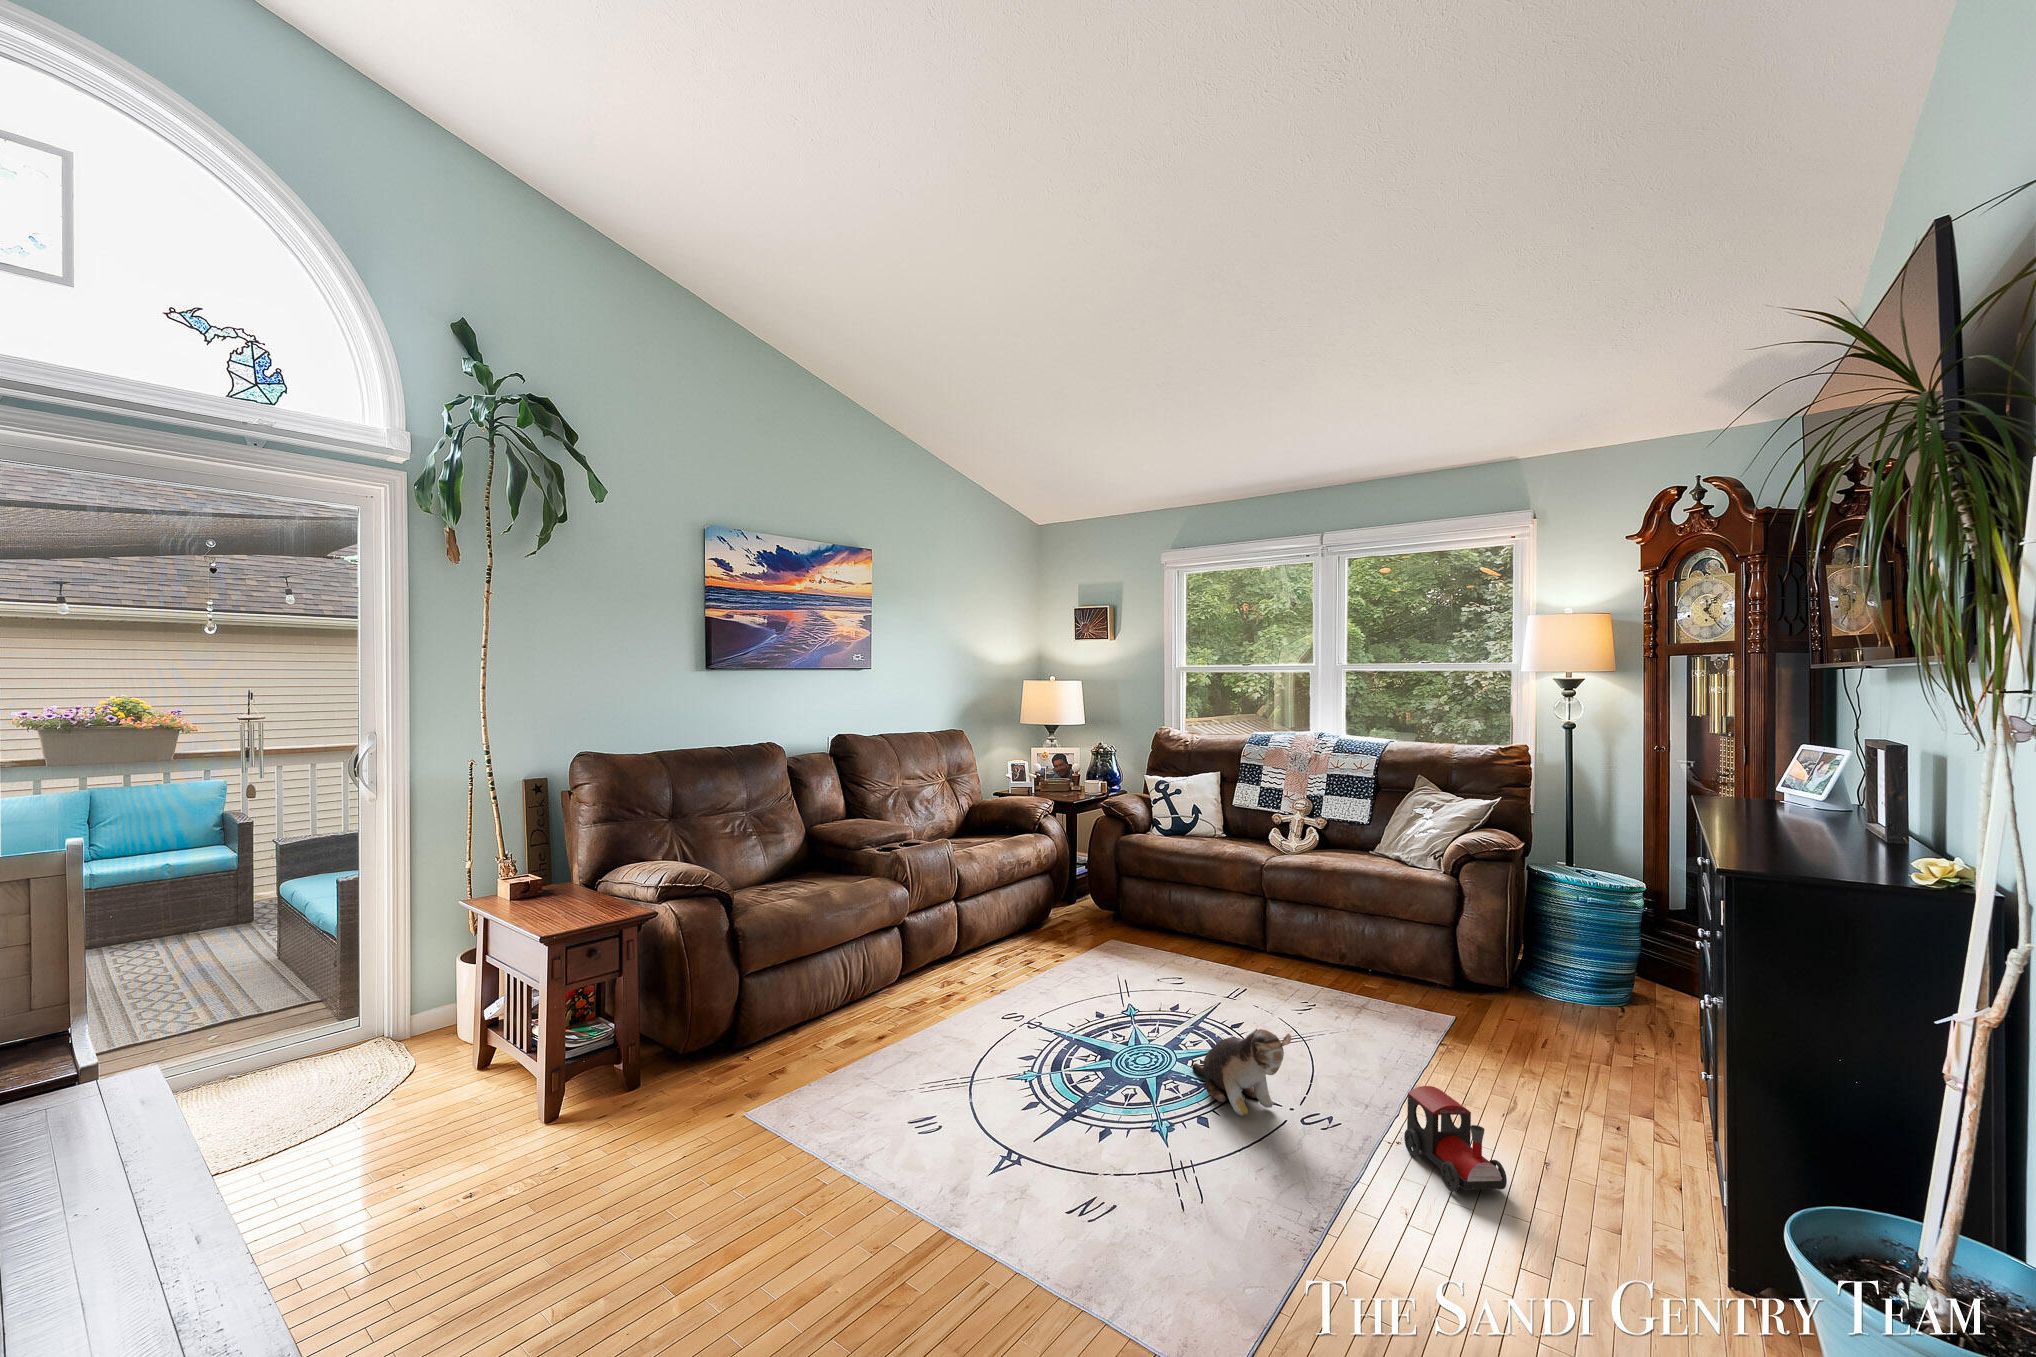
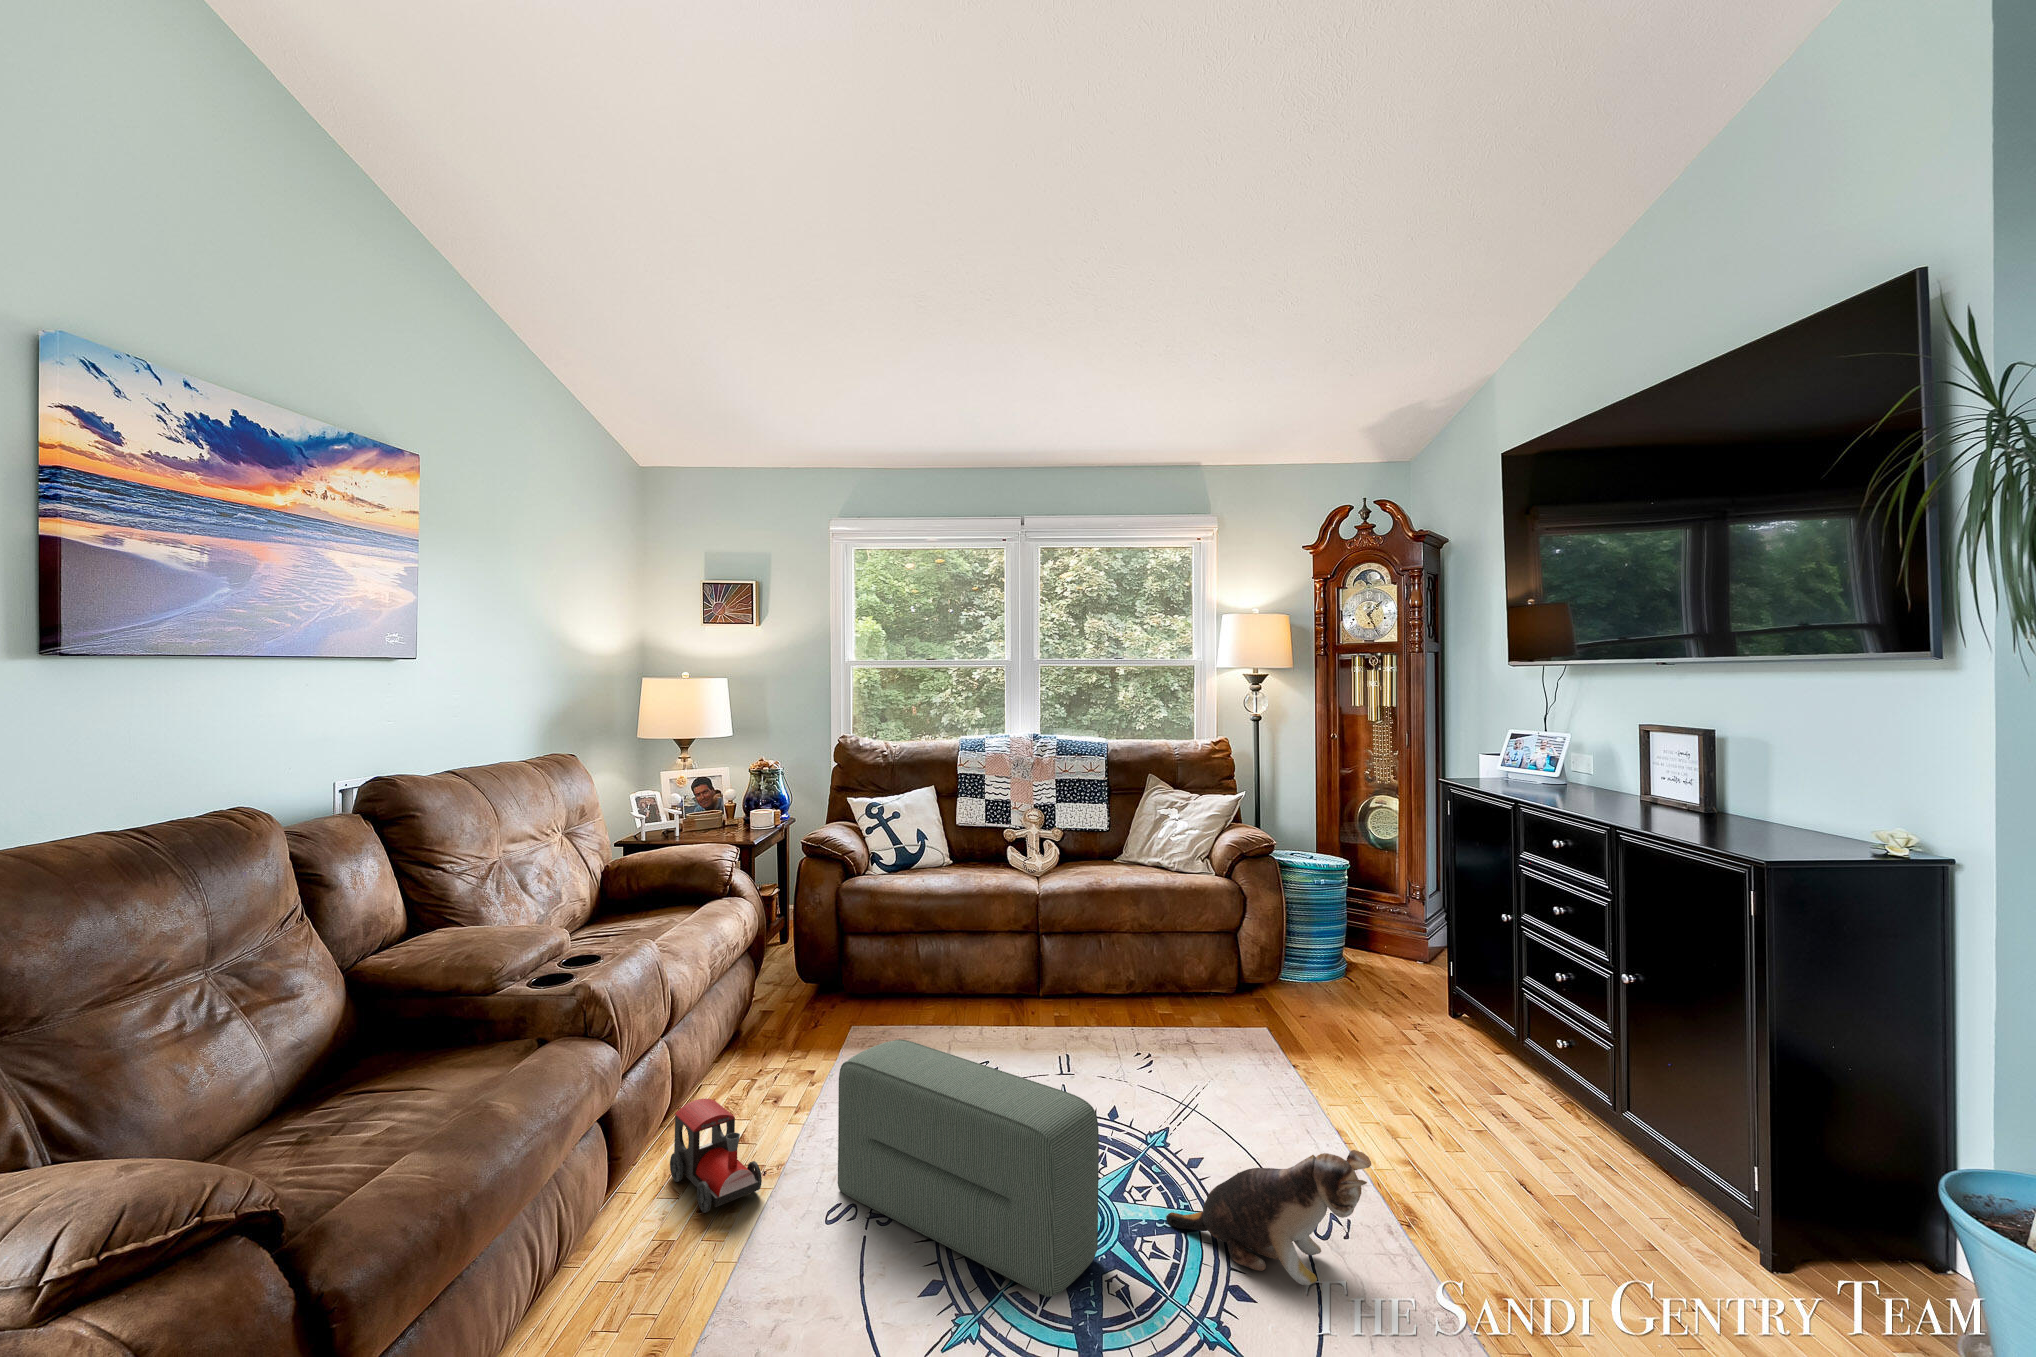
pouf: none [1019,922,1130,1069] -> present [838,1040,1099,1297]
toy train: present [1404,1086,1507,1192] -> present [670,1099,762,1213]

